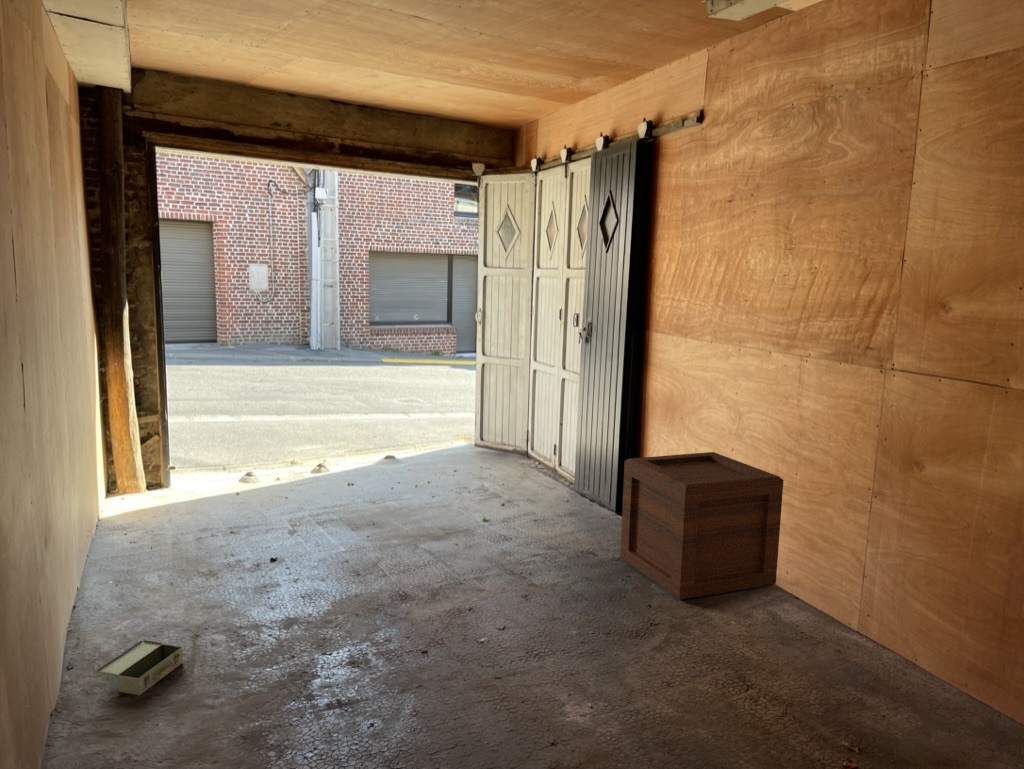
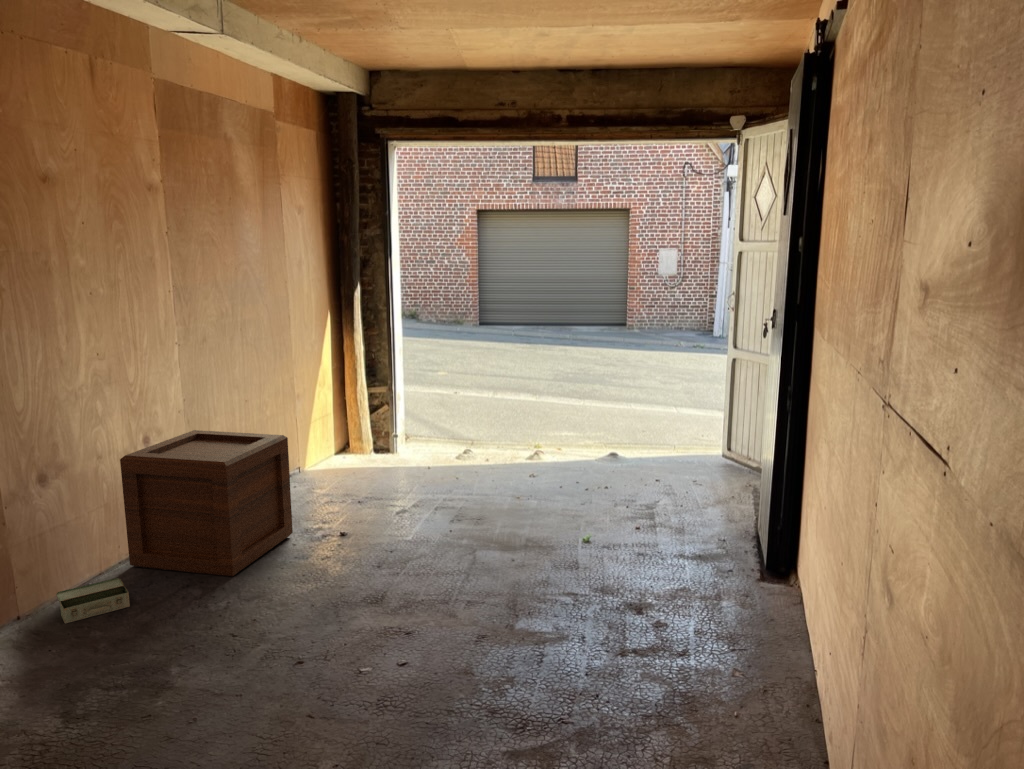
wooden crate: present [620,452,784,600] -> present [120,430,293,576]

